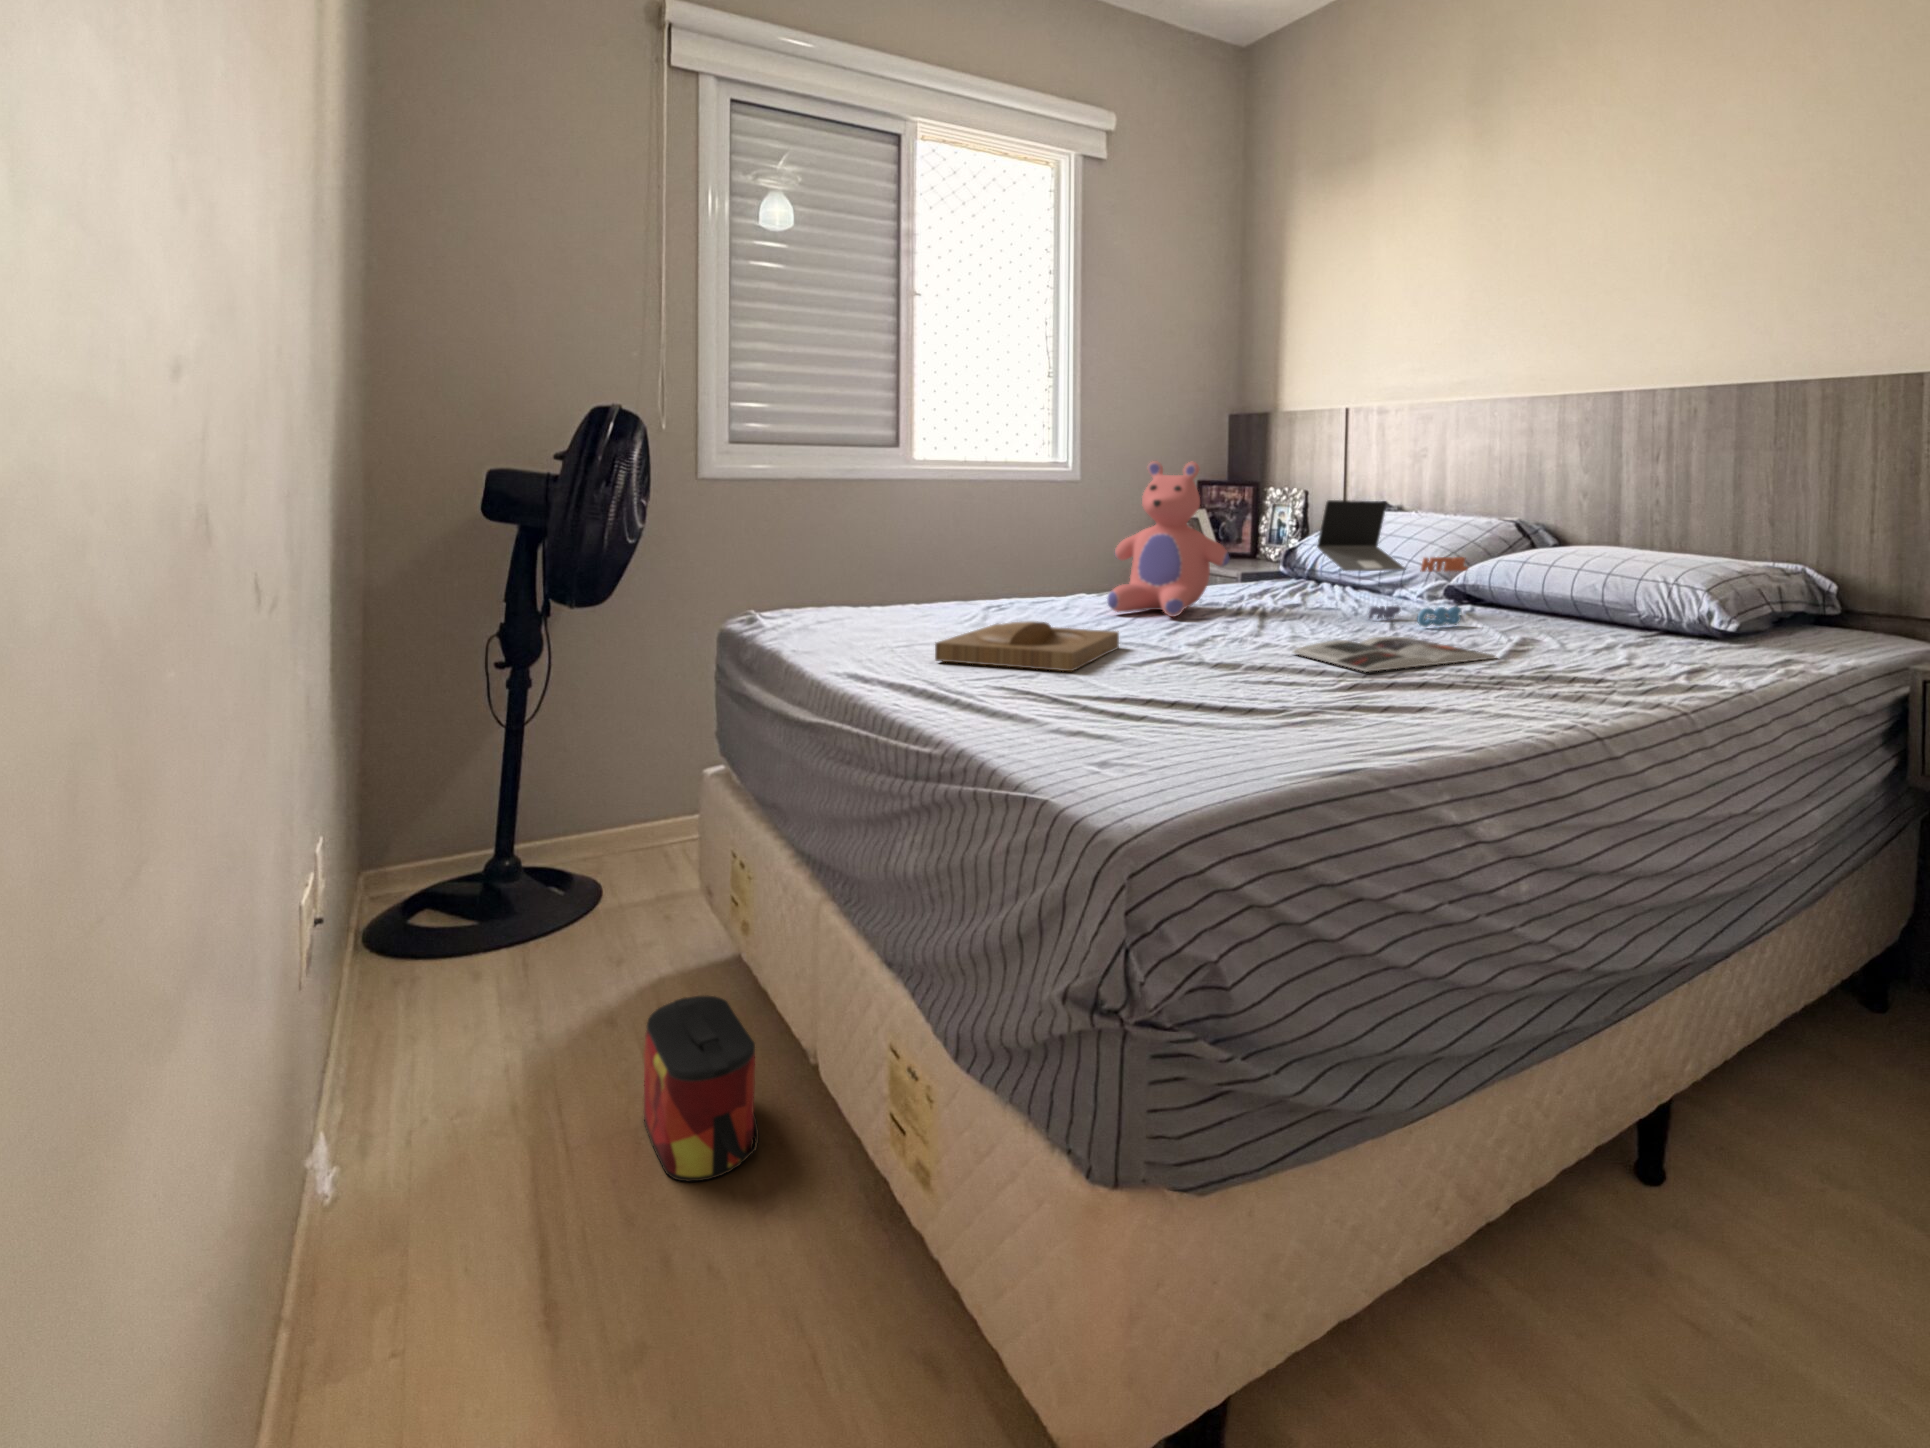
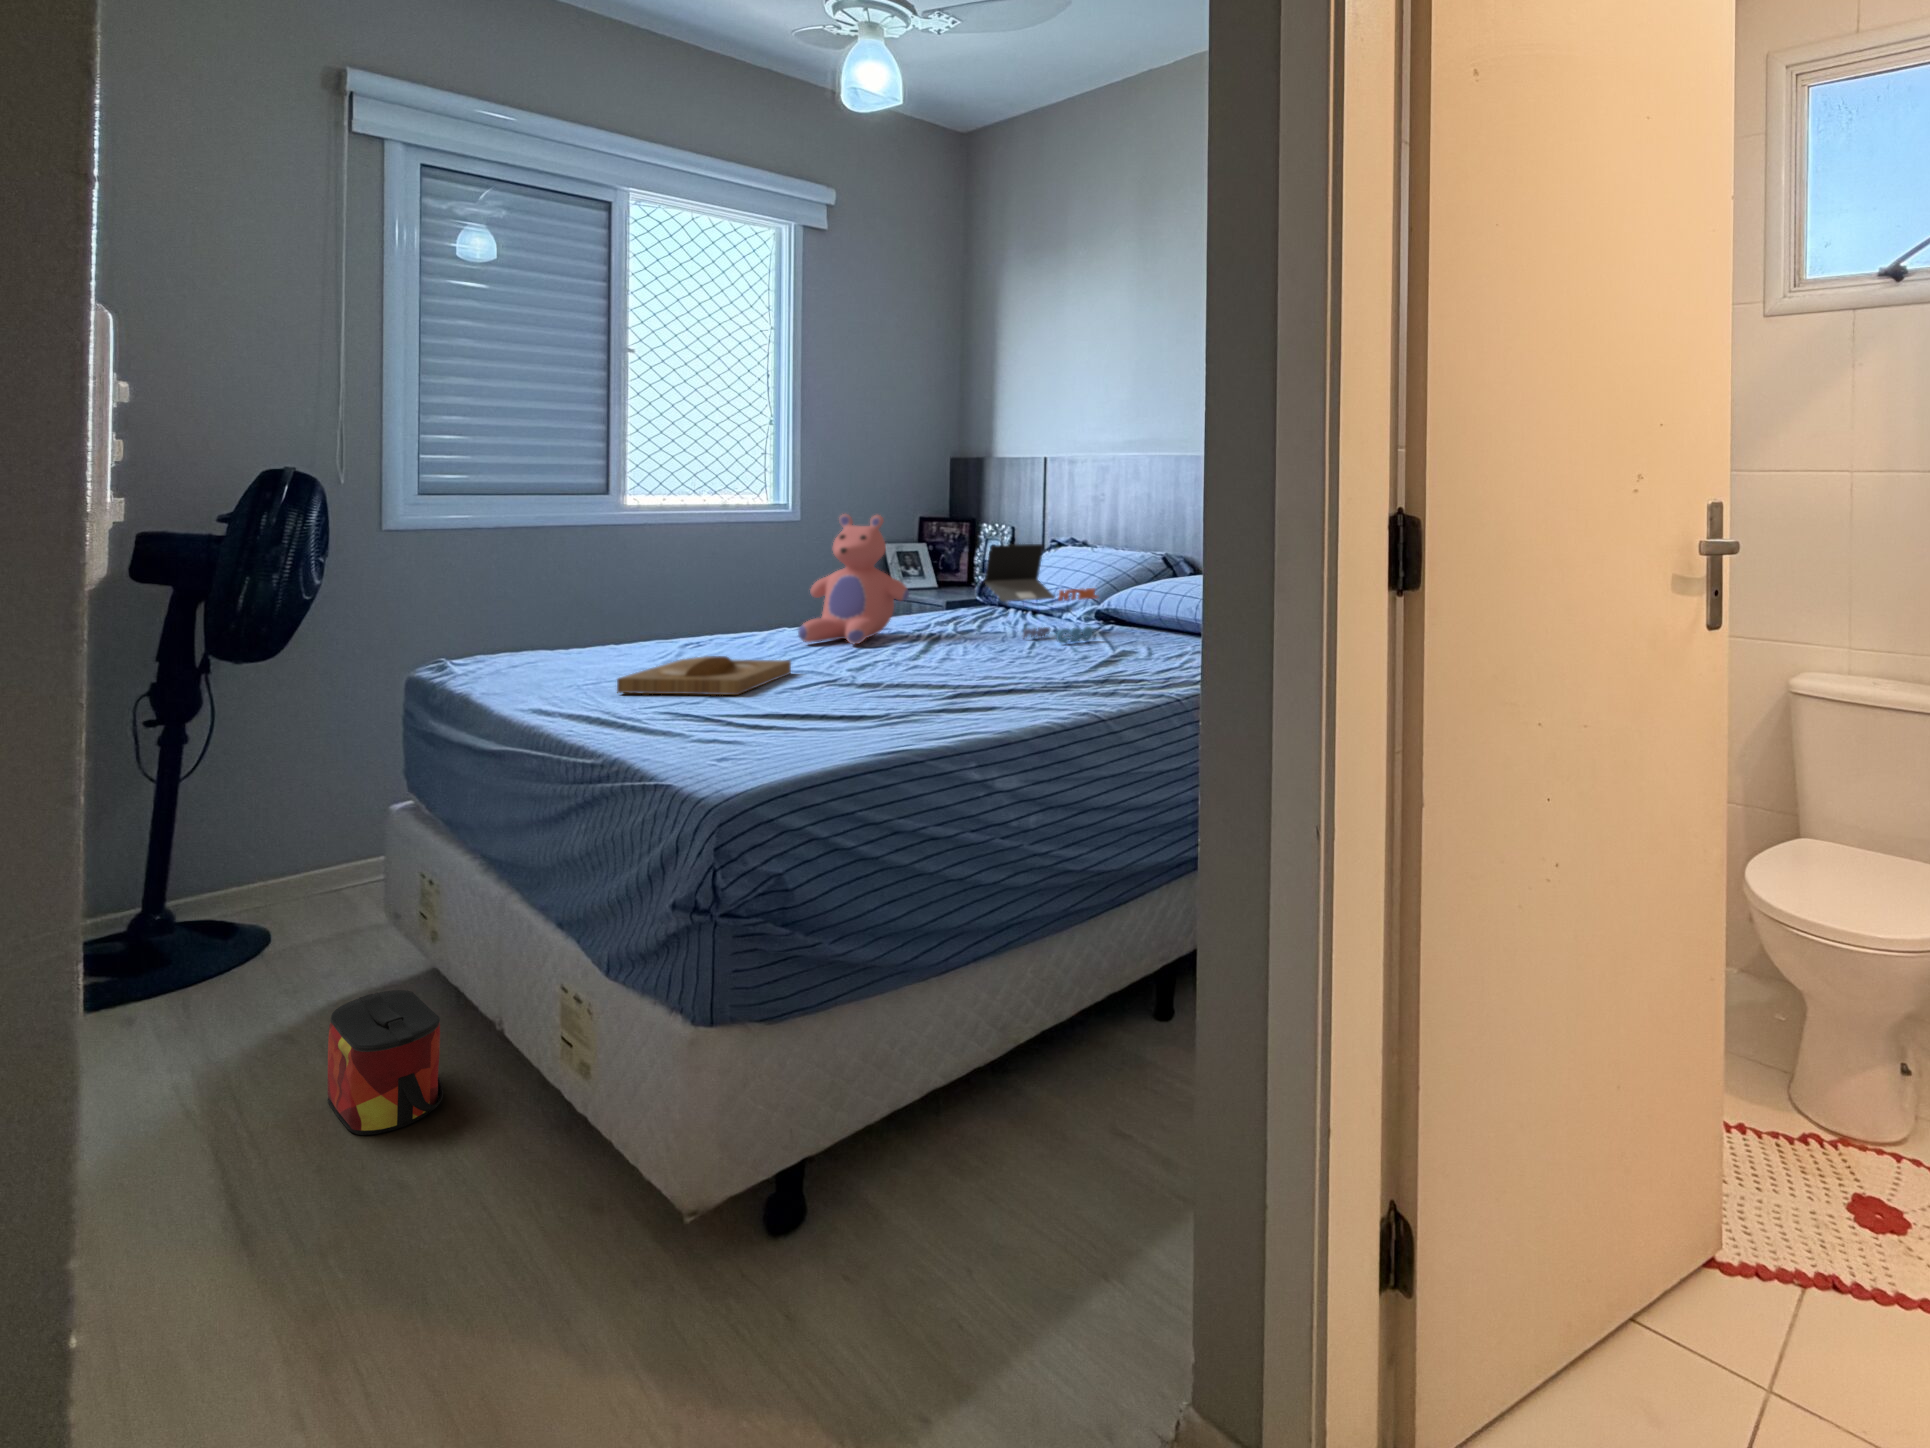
magazine: present [1293,636,1496,672] -> none [934,653,1095,682]

